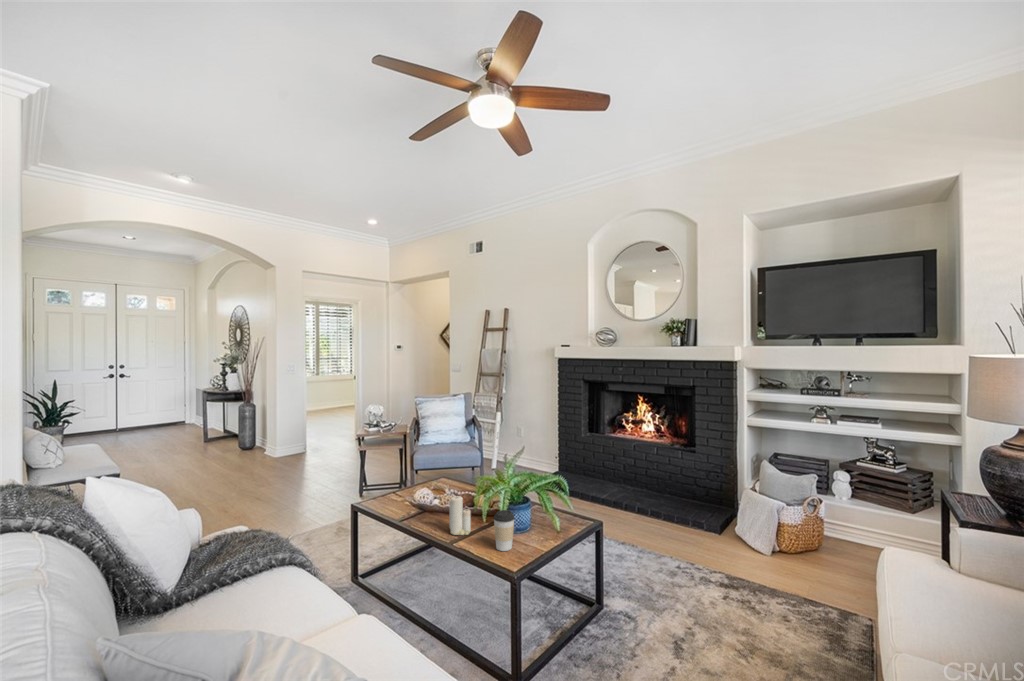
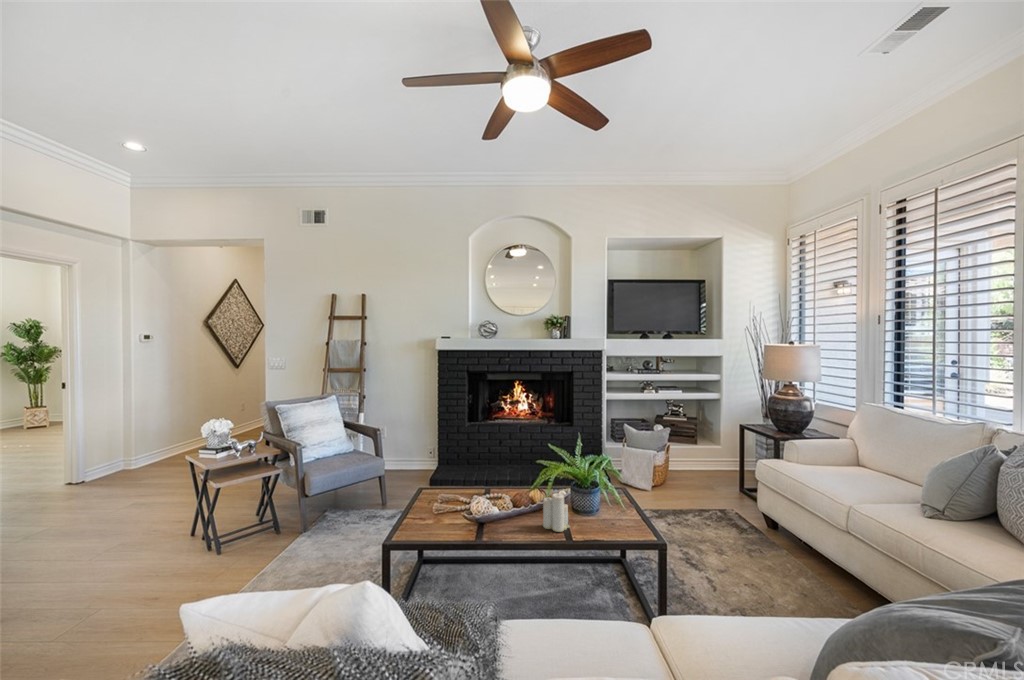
coffee cup: present [494,510,515,551] -> none [604,492,623,529]

